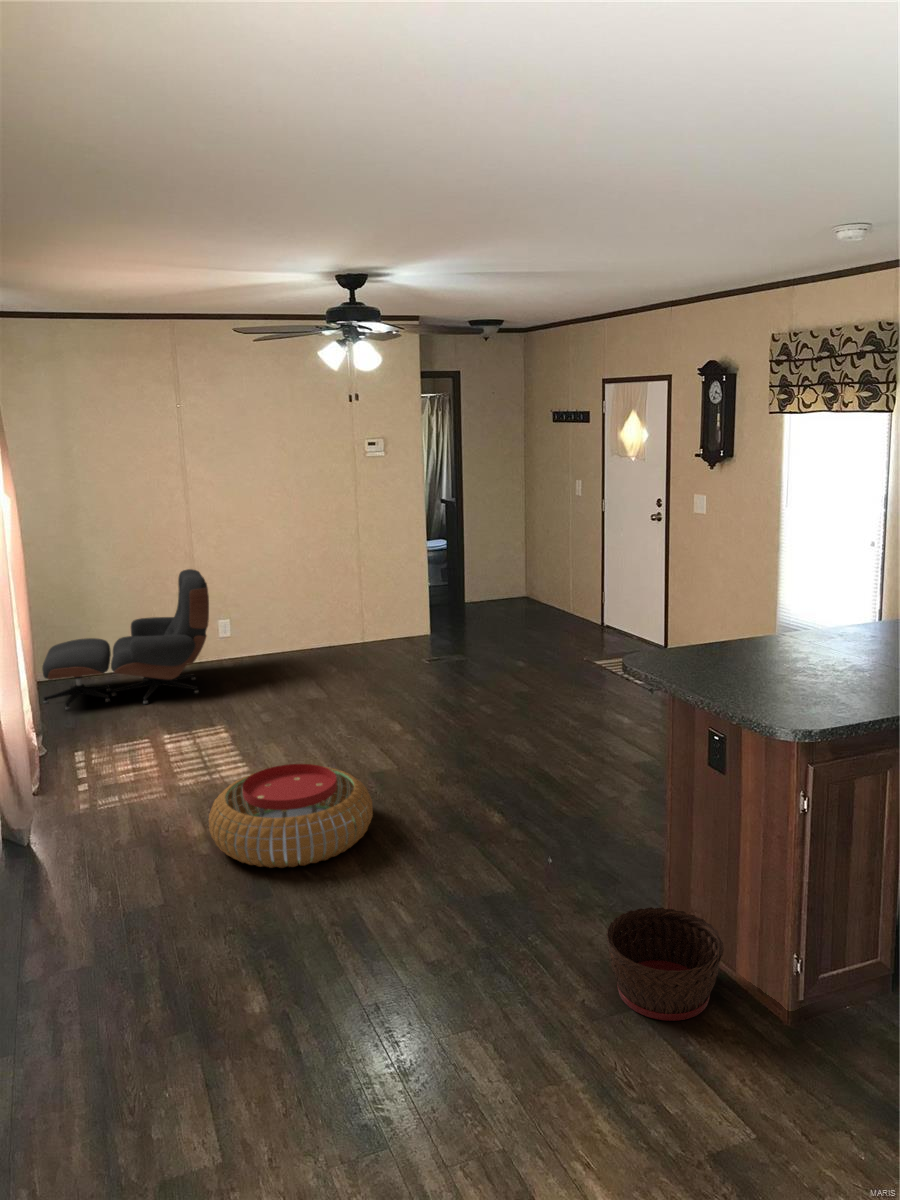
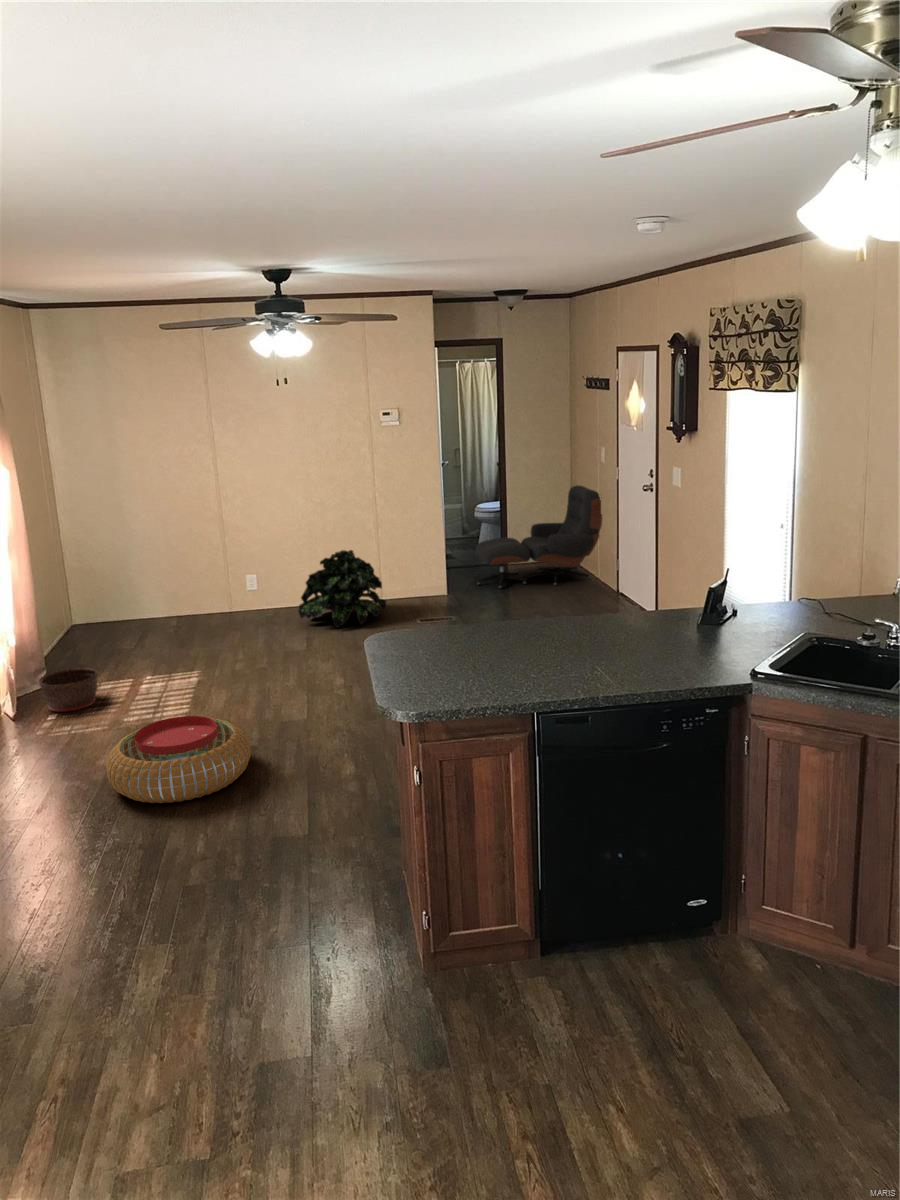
lounge chair: present [42,569,209,710] -> present [476,485,602,588]
potted plant: none [290,585,382,667] -> present [299,550,386,627]
basket: present [606,907,724,1021] -> present [39,667,98,712]

